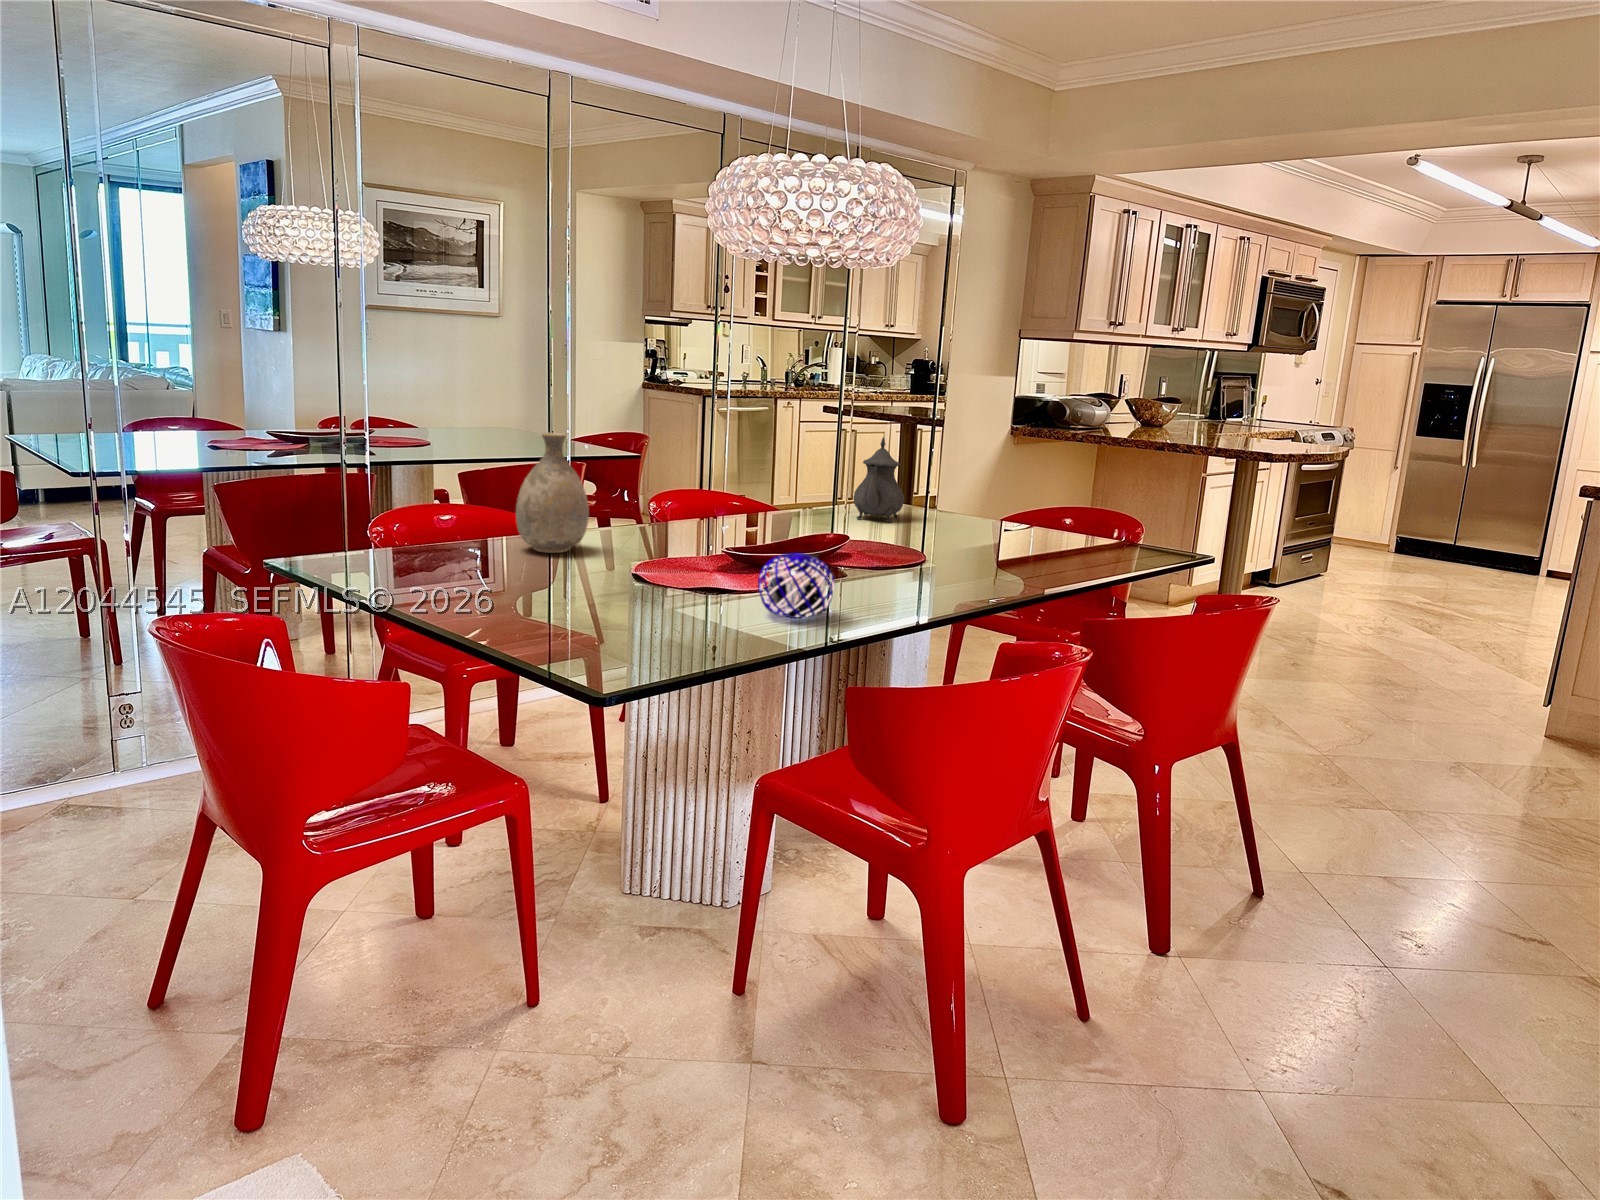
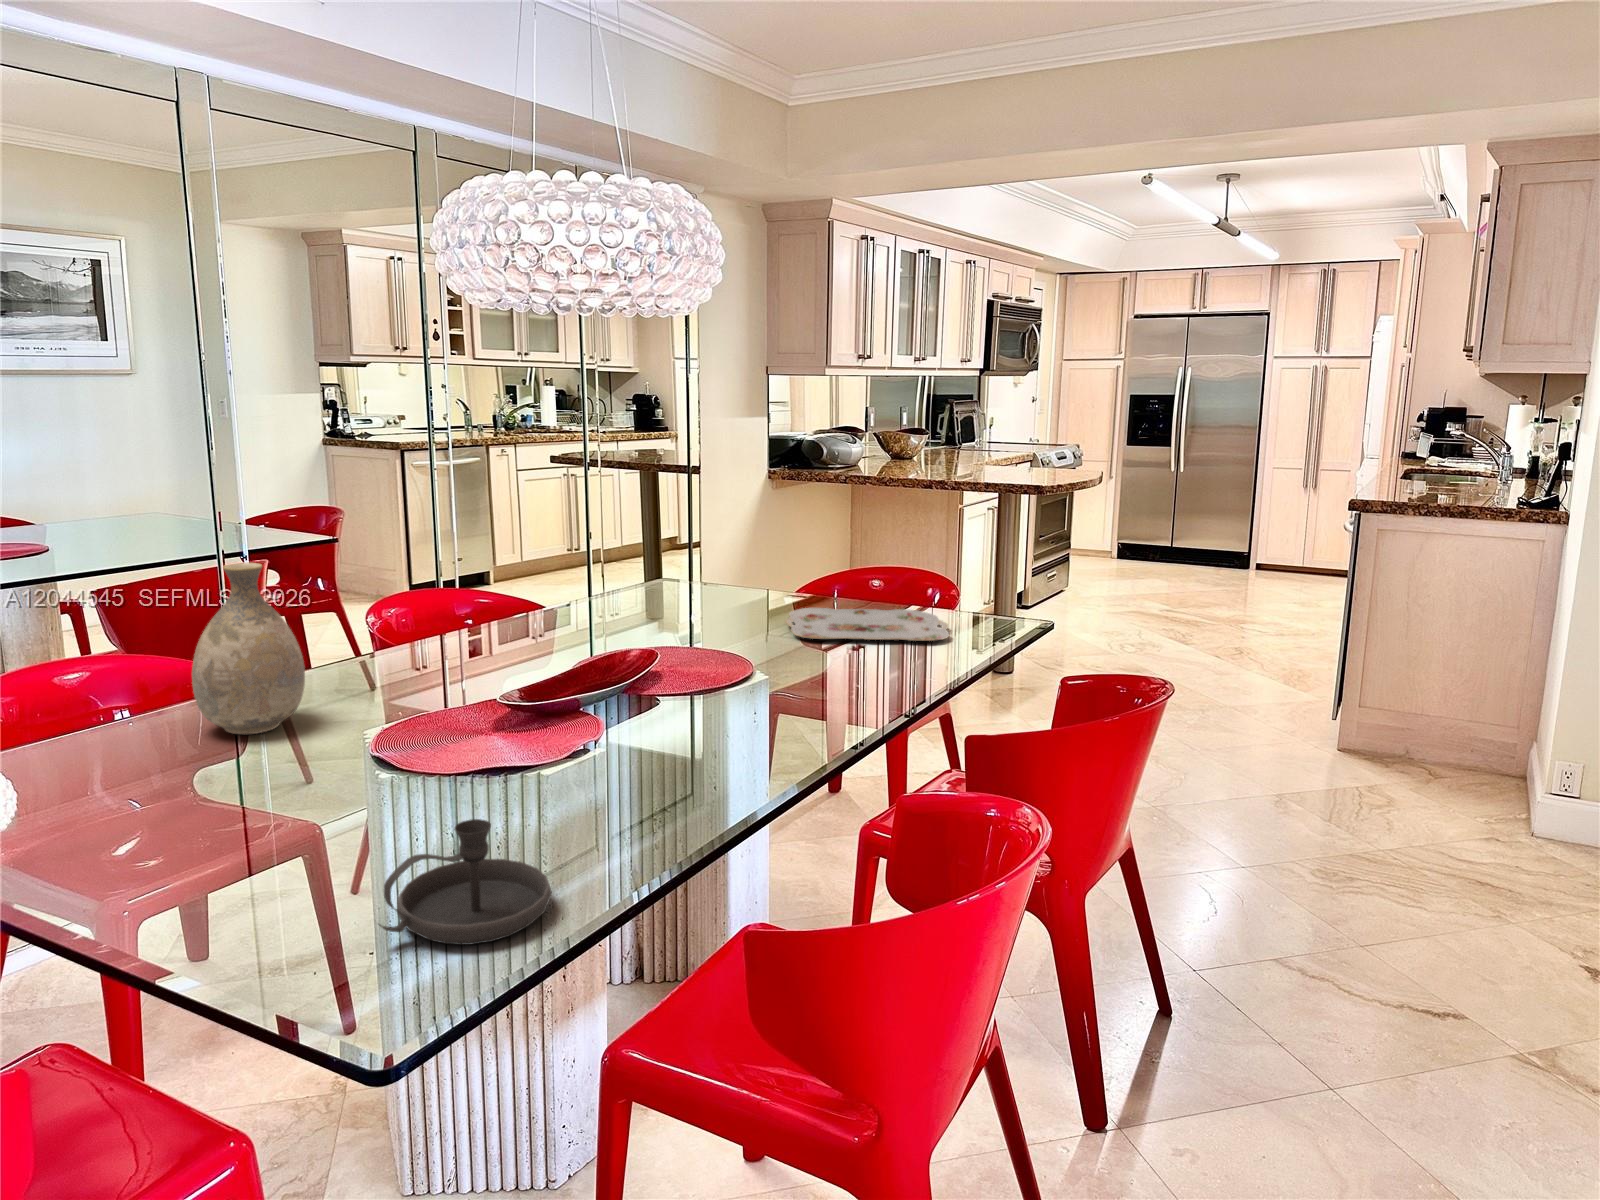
teapot: present [854,437,904,522] -> none [641,515,702,618]
serving tray: none [966,523,1107,552] -> present [785,608,949,641]
decorative orb: present [758,553,835,618] -> none [586,731,694,828]
candlestick: none [607,579,718,652] -> present [379,819,552,945]

